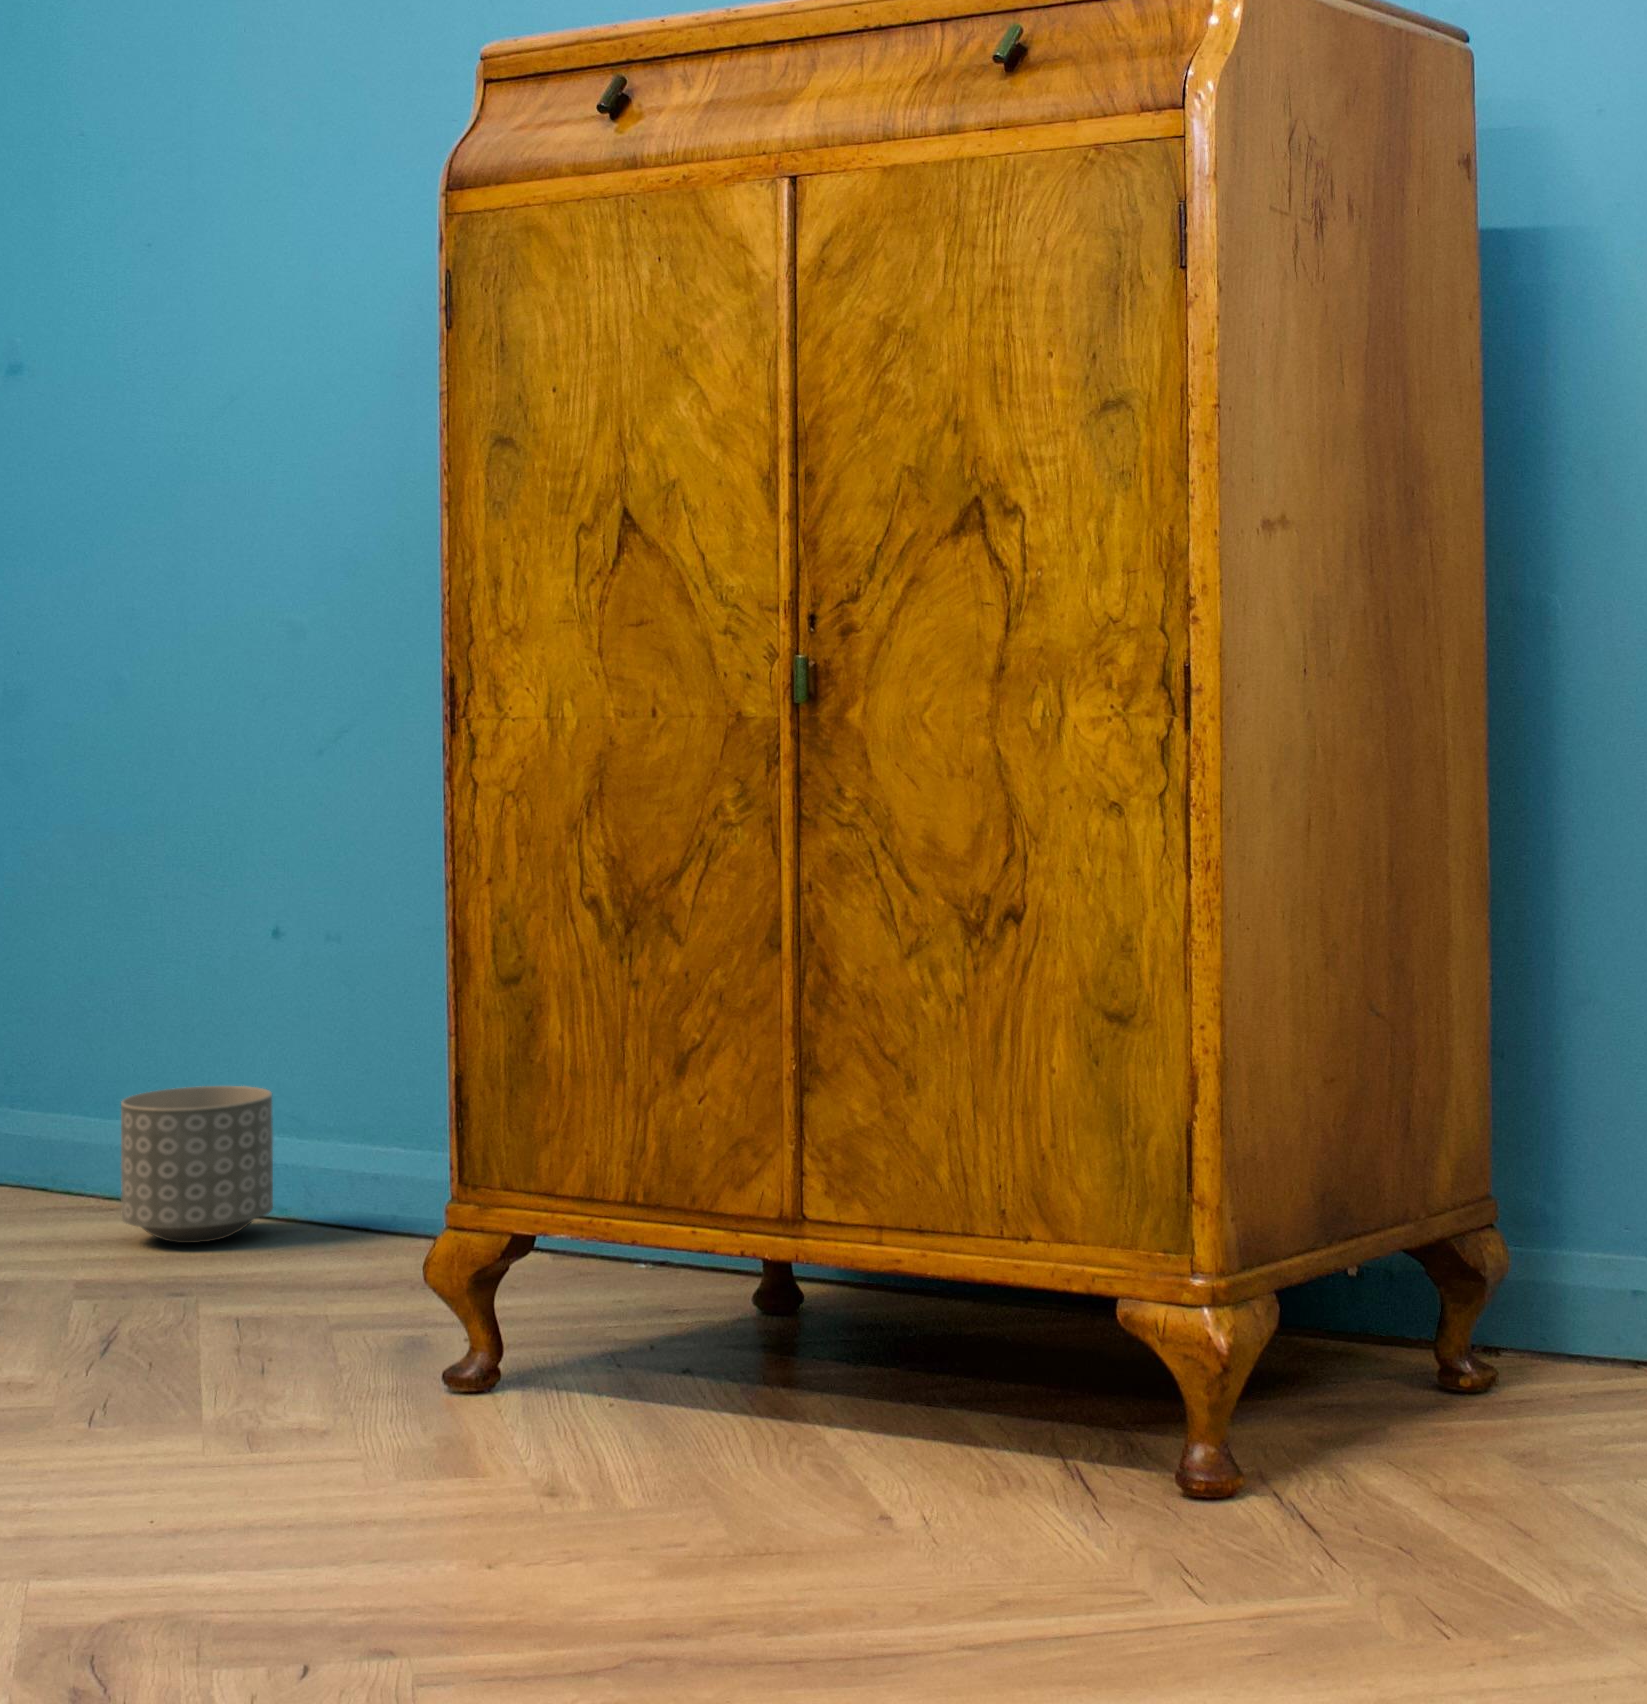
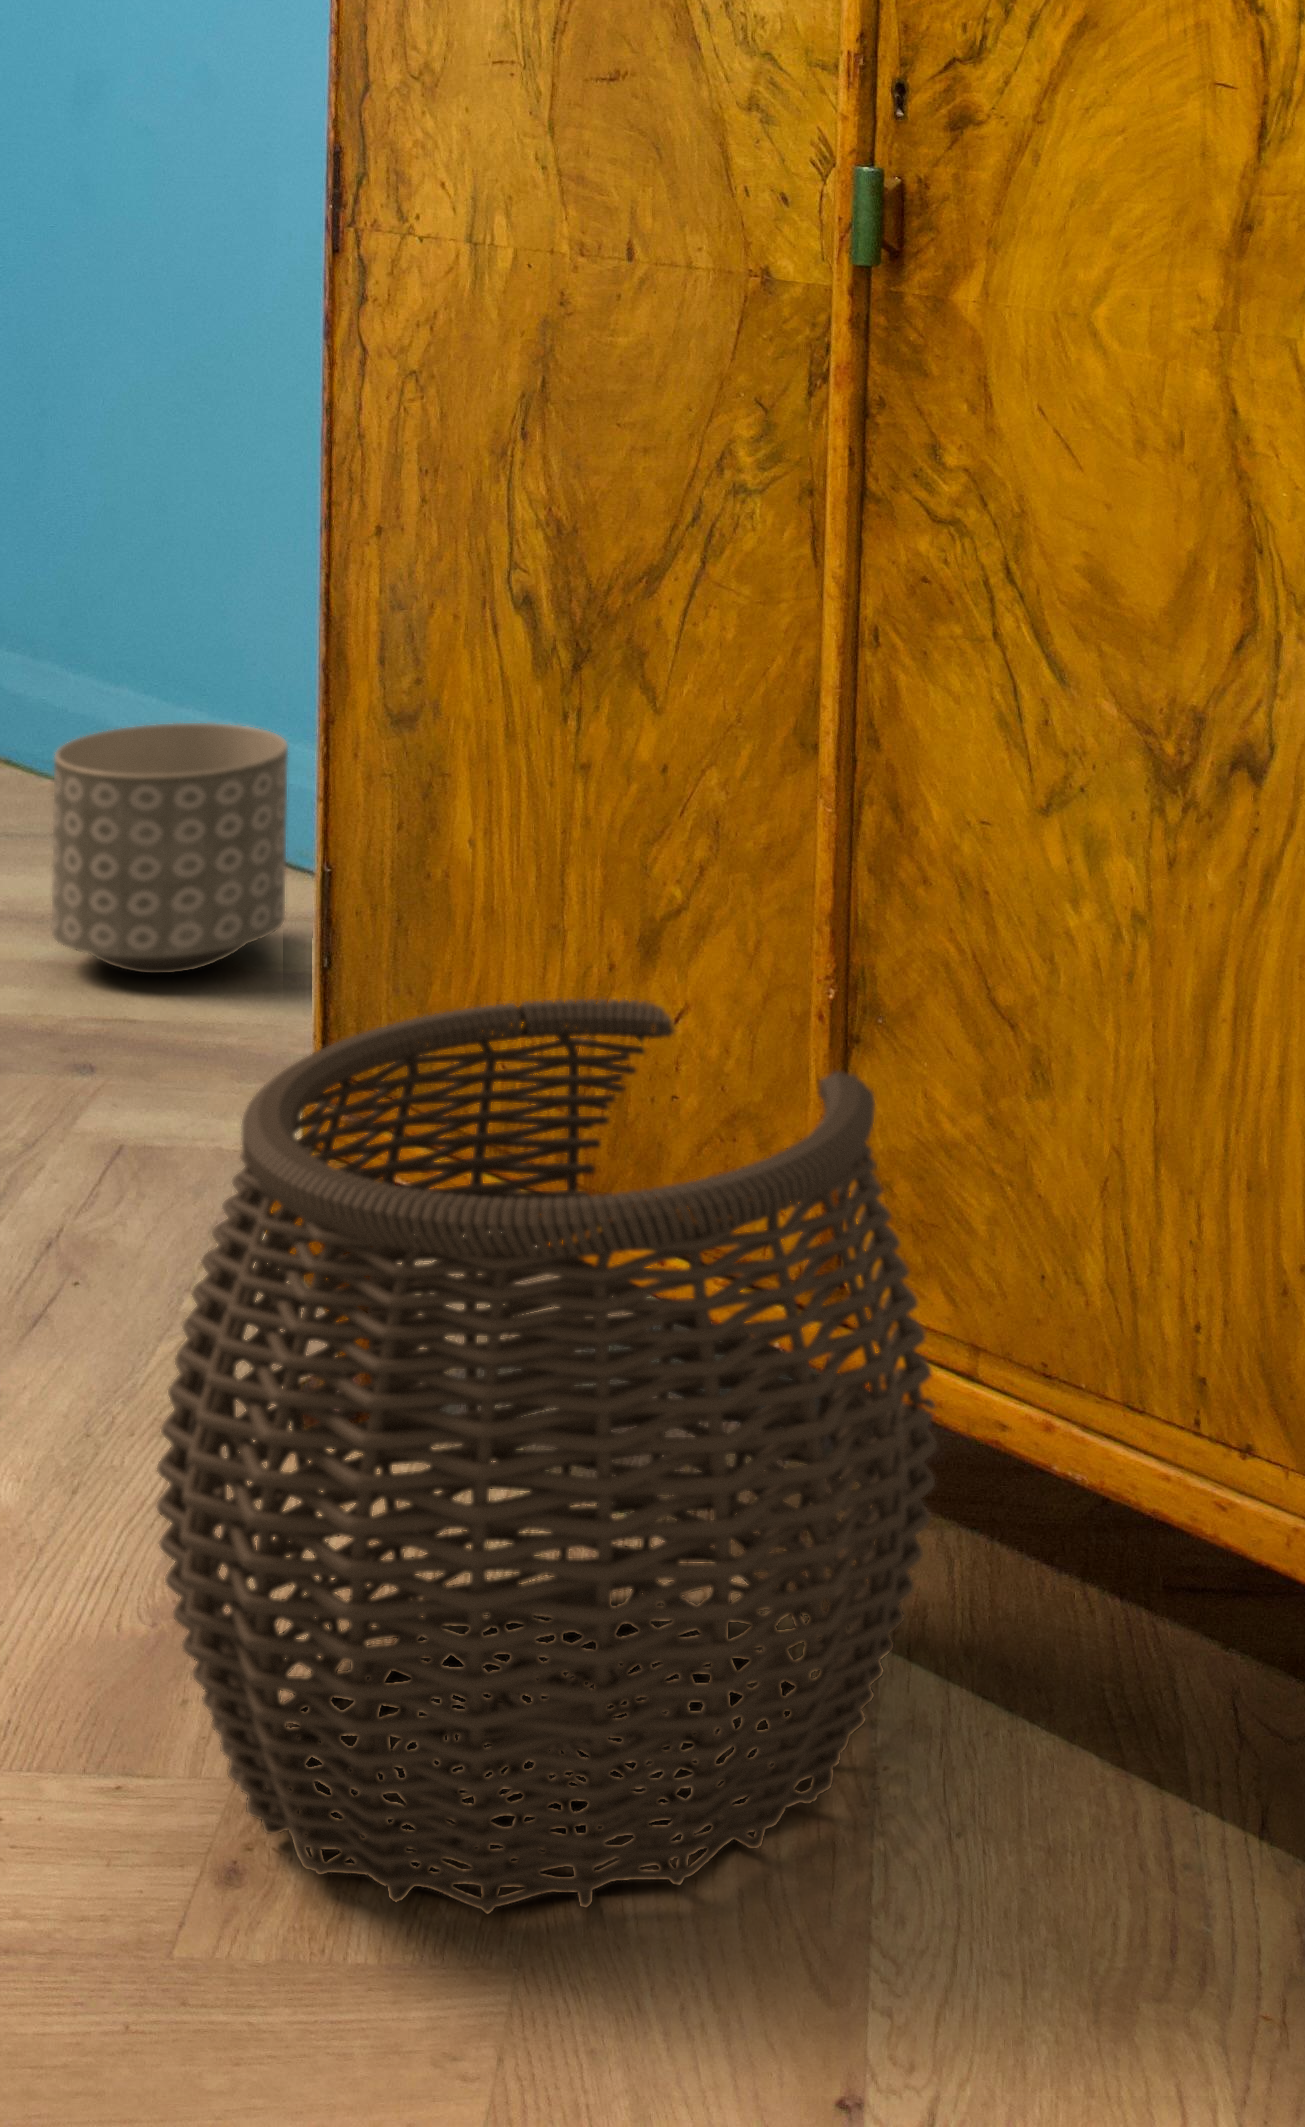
woven basket: none [478,1098,864,1493] -> present [157,999,937,1913]

